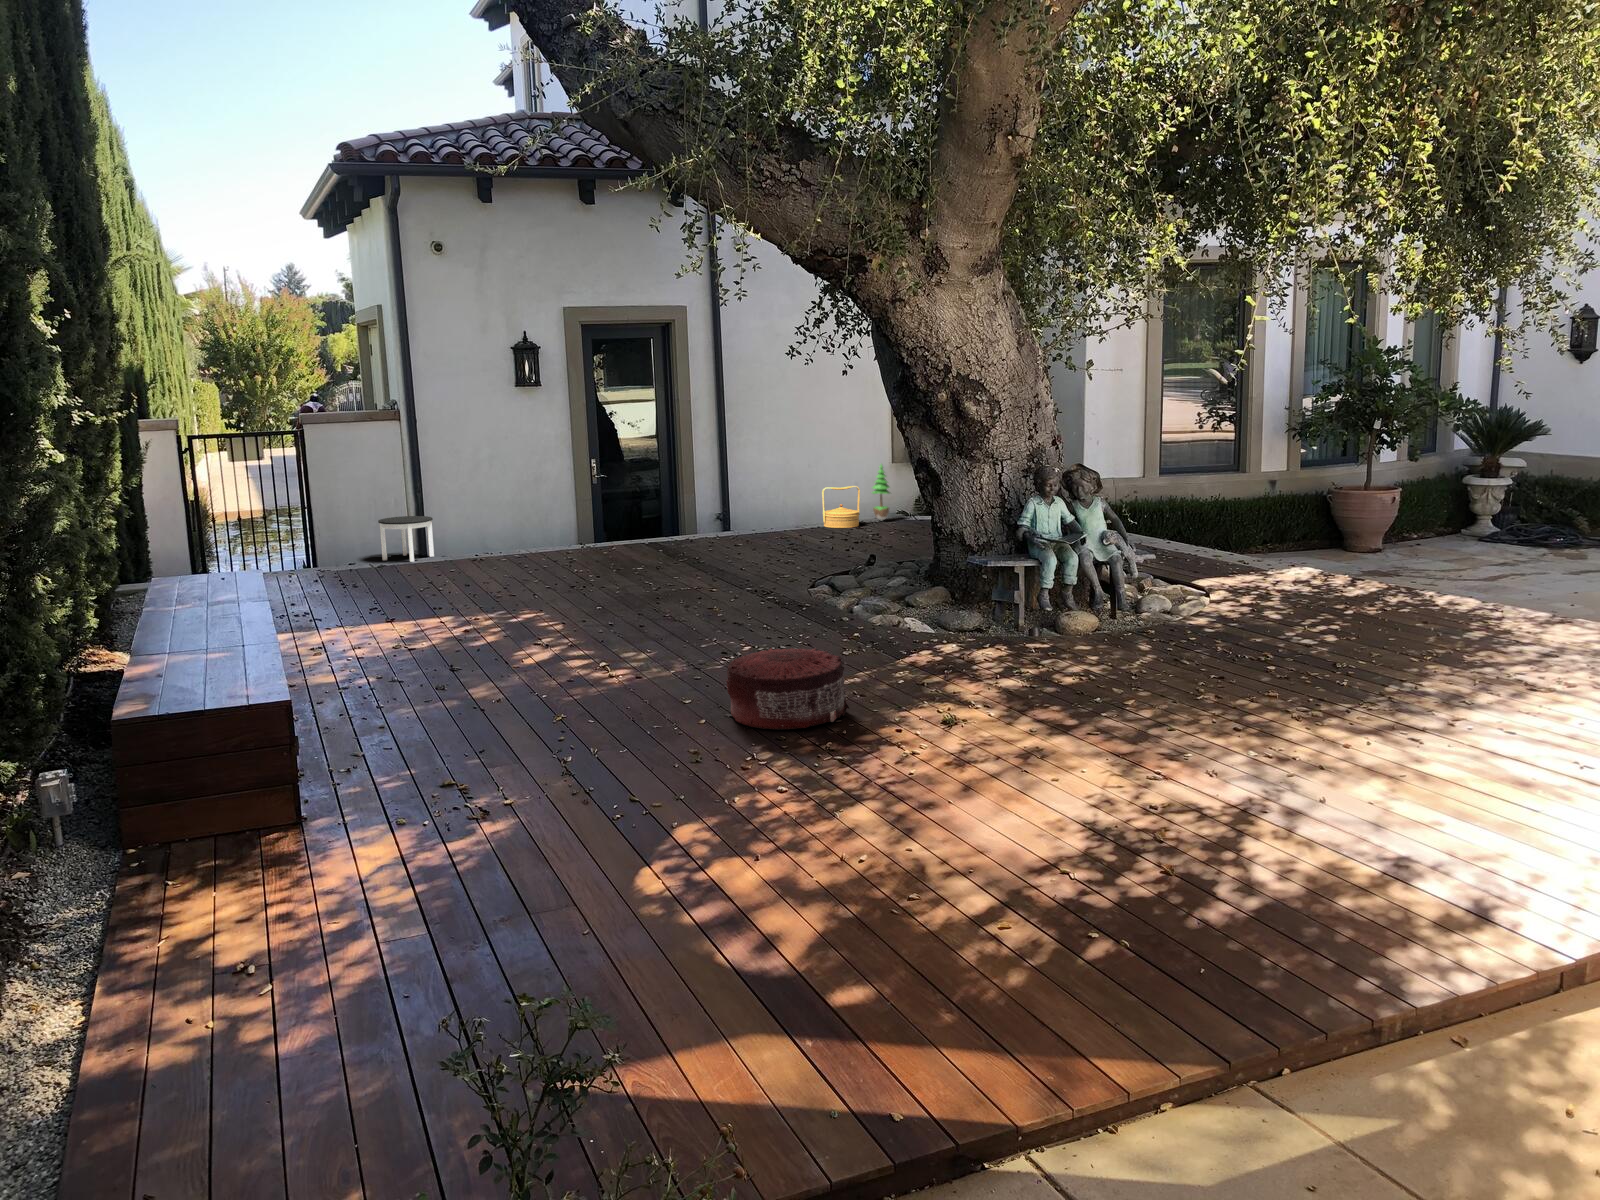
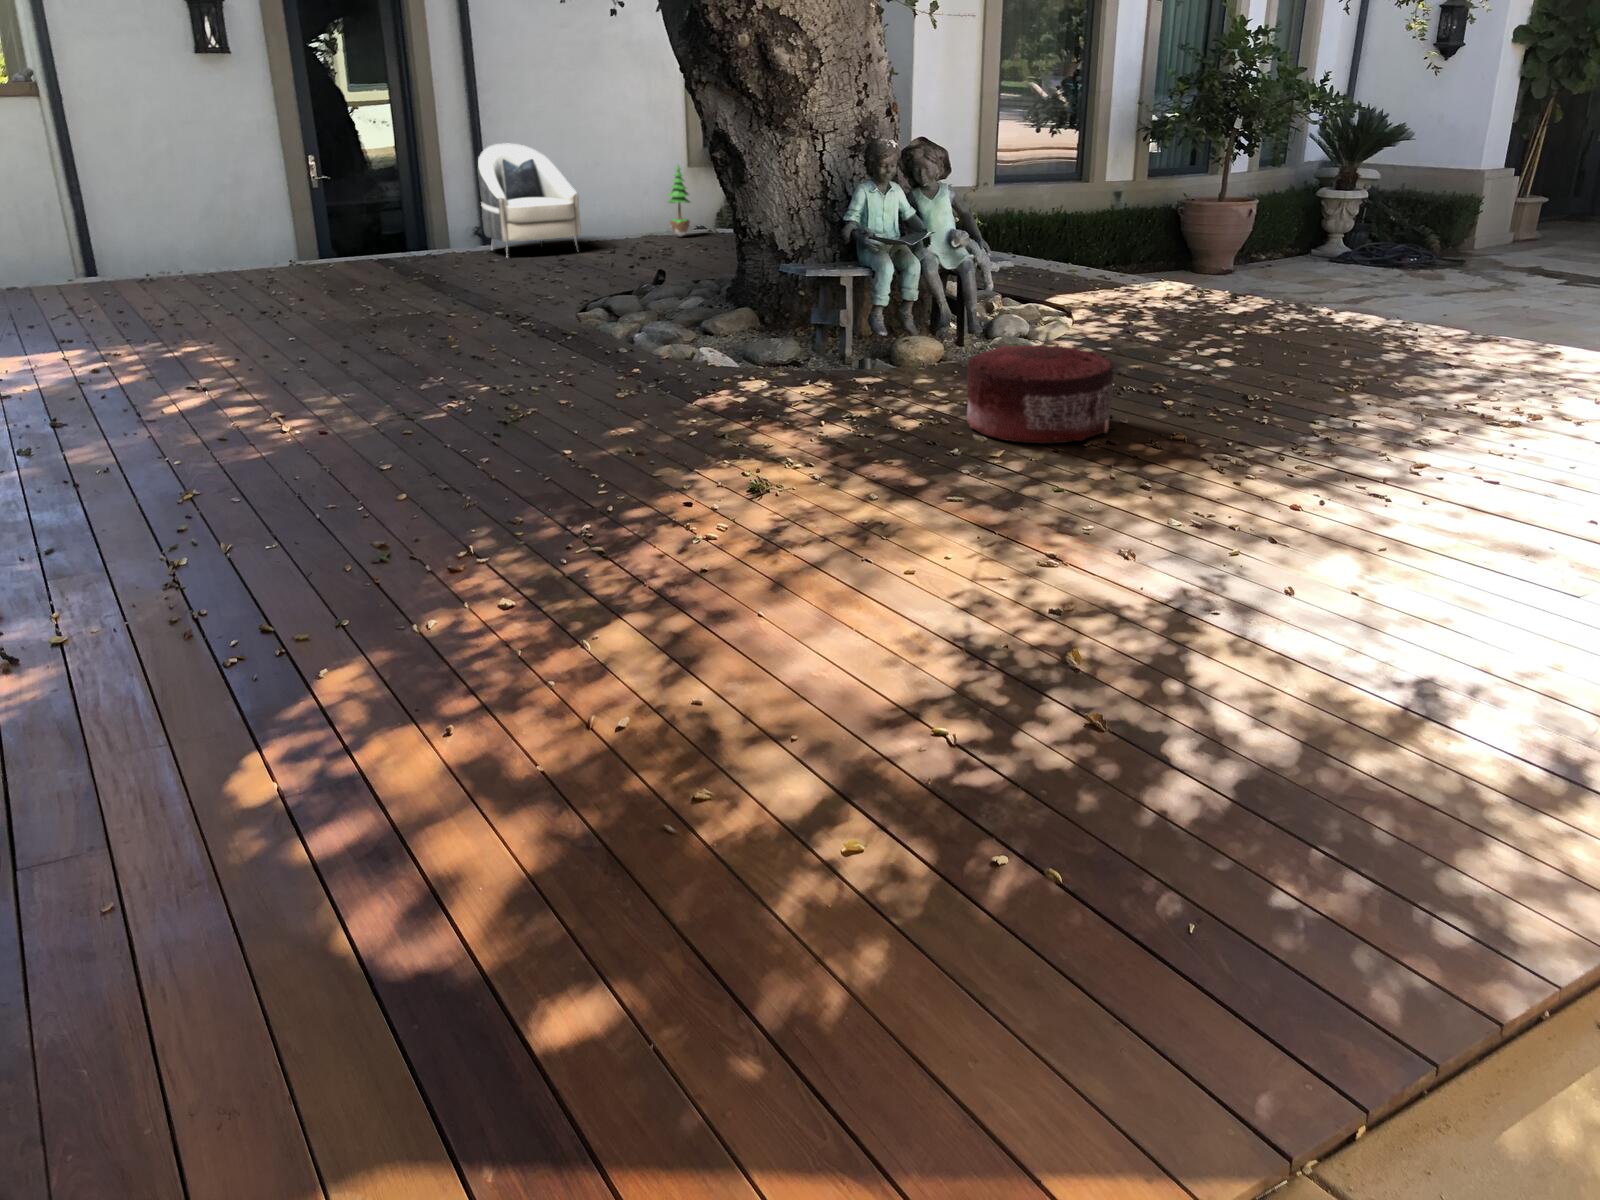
armchair: none [722,435,801,540] -> present [478,143,581,252]
woven basket: present [822,486,860,528] -> none [606,192,653,245]
round table: present [378,516,434,562] -> none [8,225,97,286]
pouf: present [726,648,849,729] -> present [967,345,1114,443]

